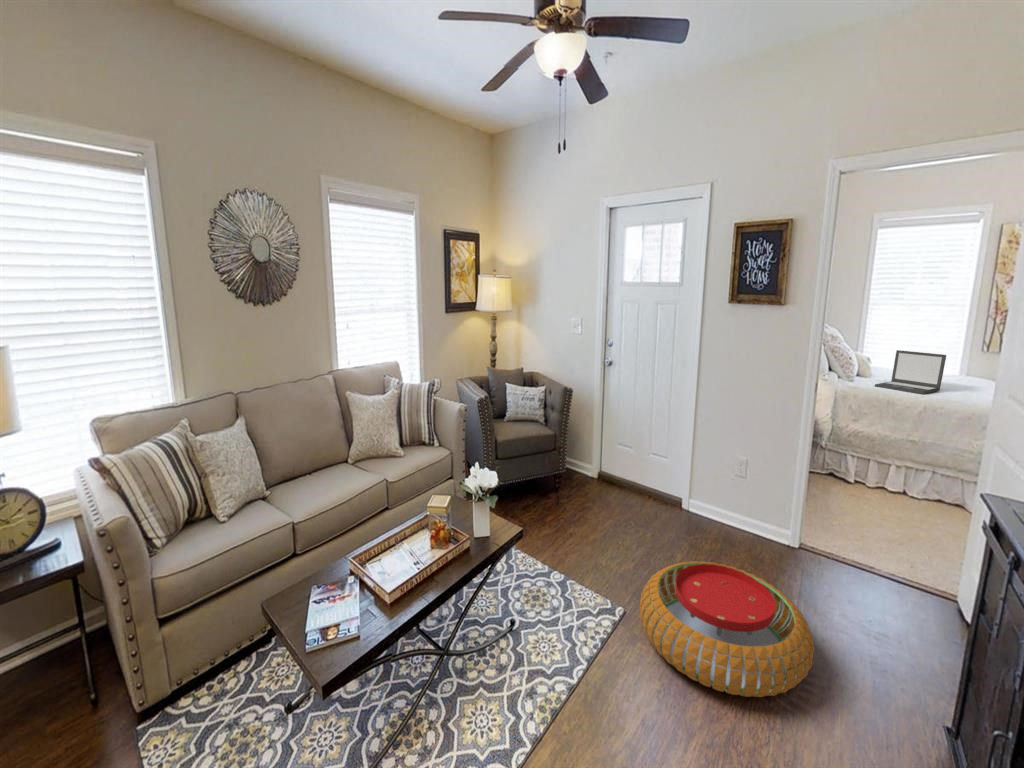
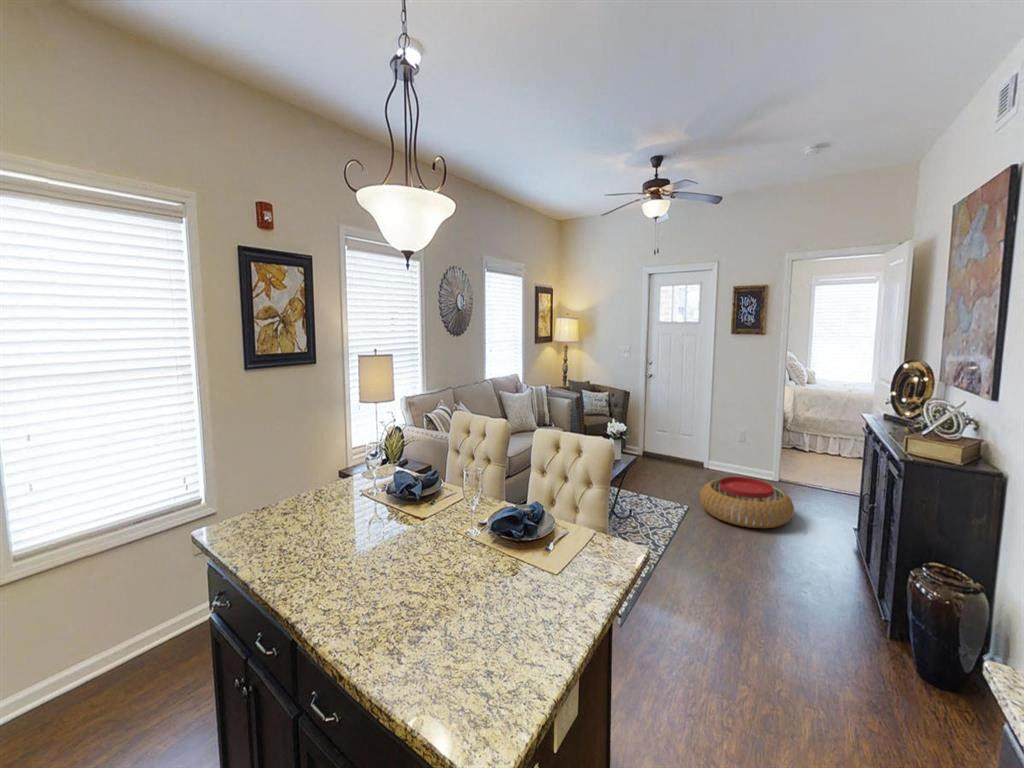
laptop: present [875,350,946,394] -> none [818,365,860,392]

